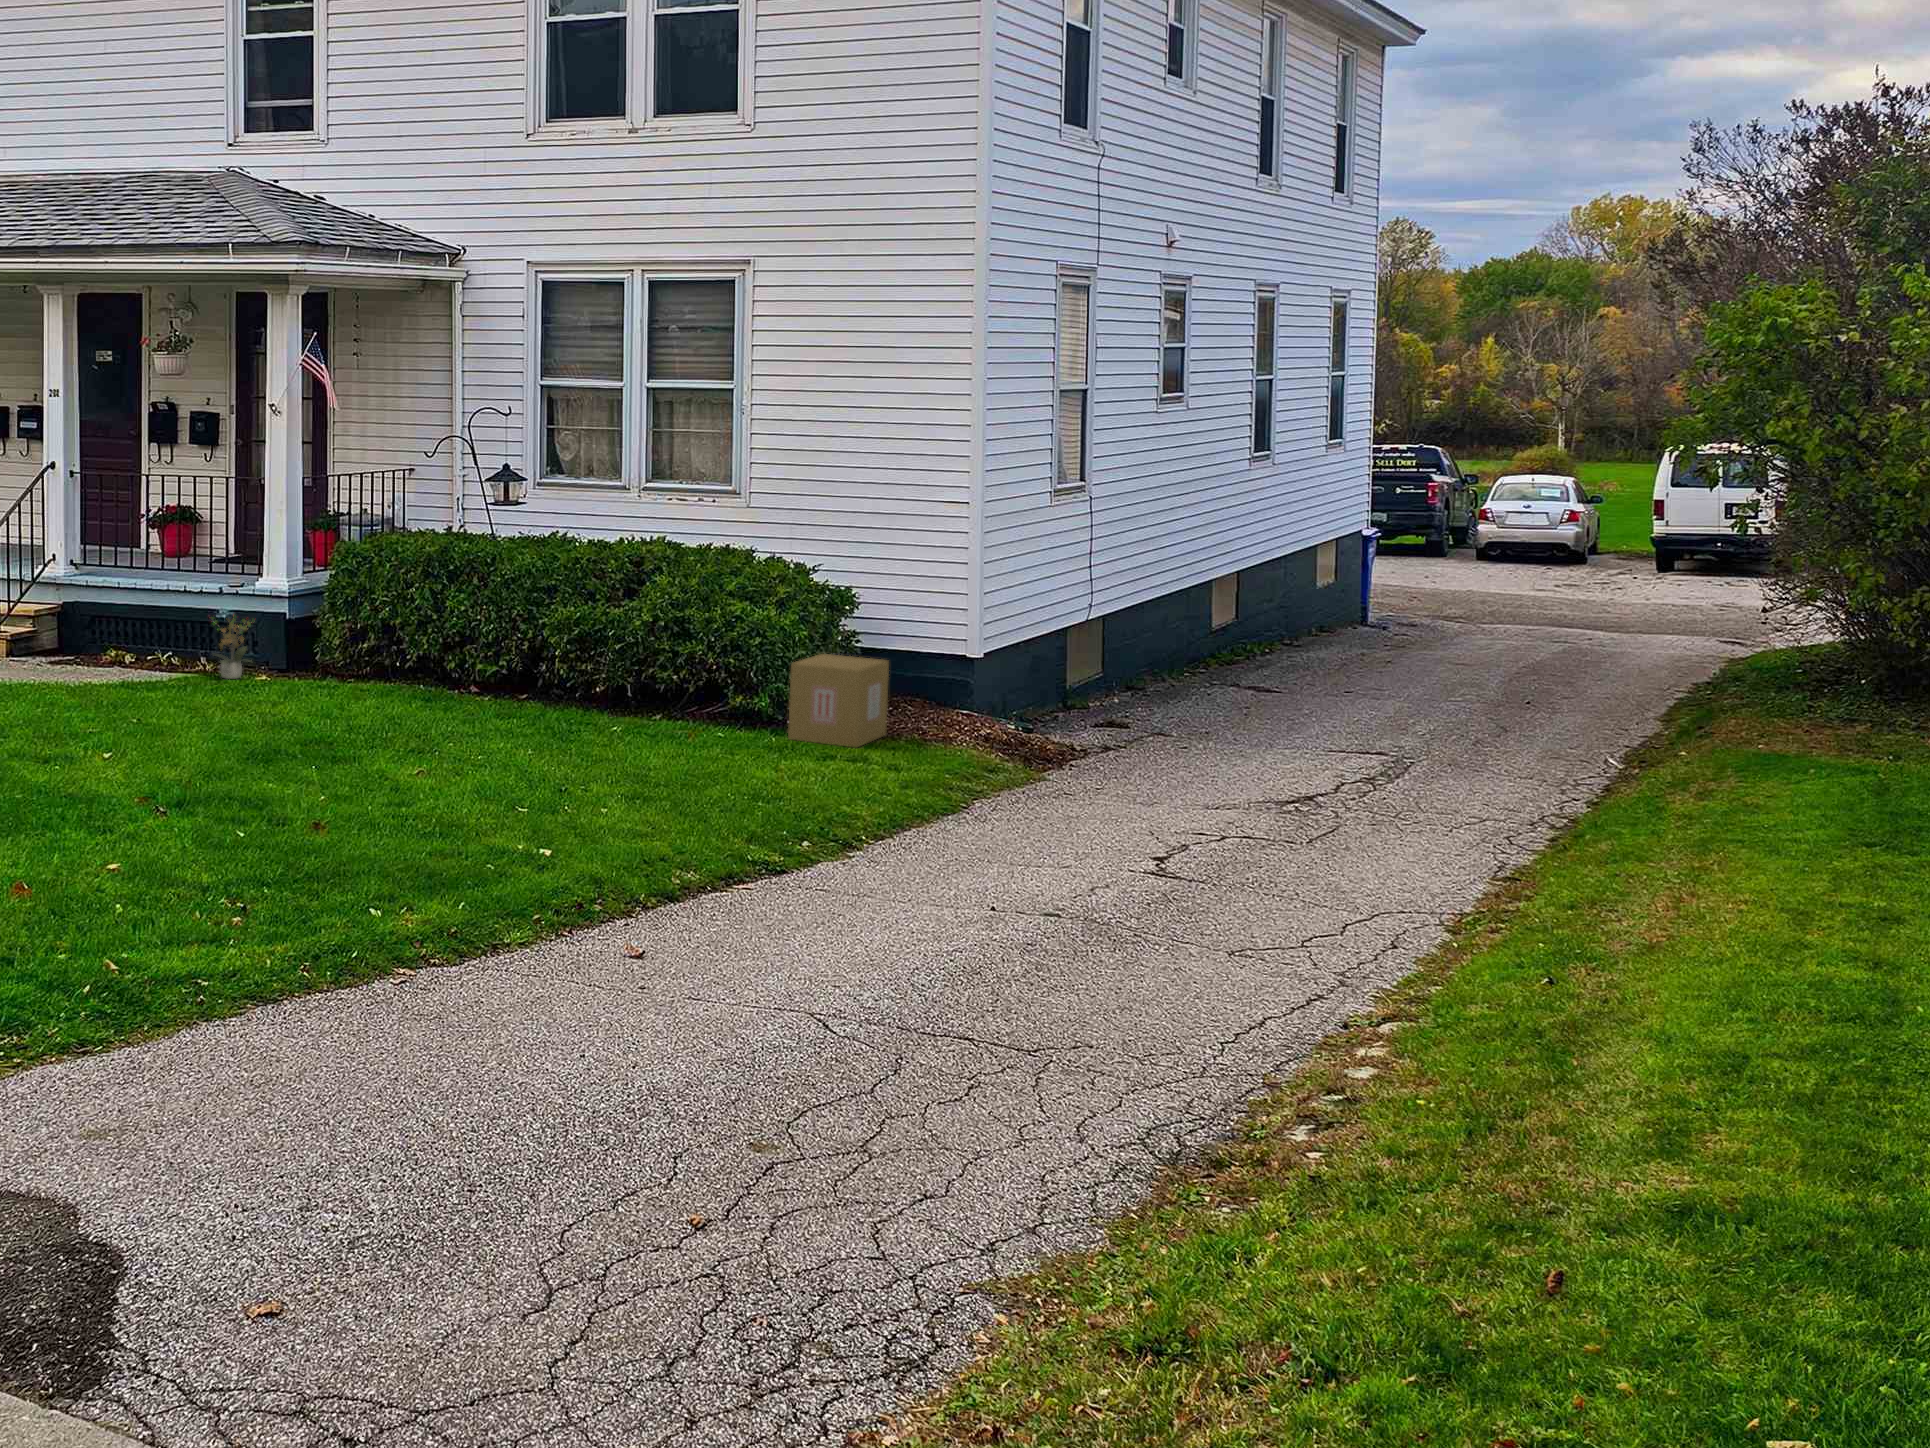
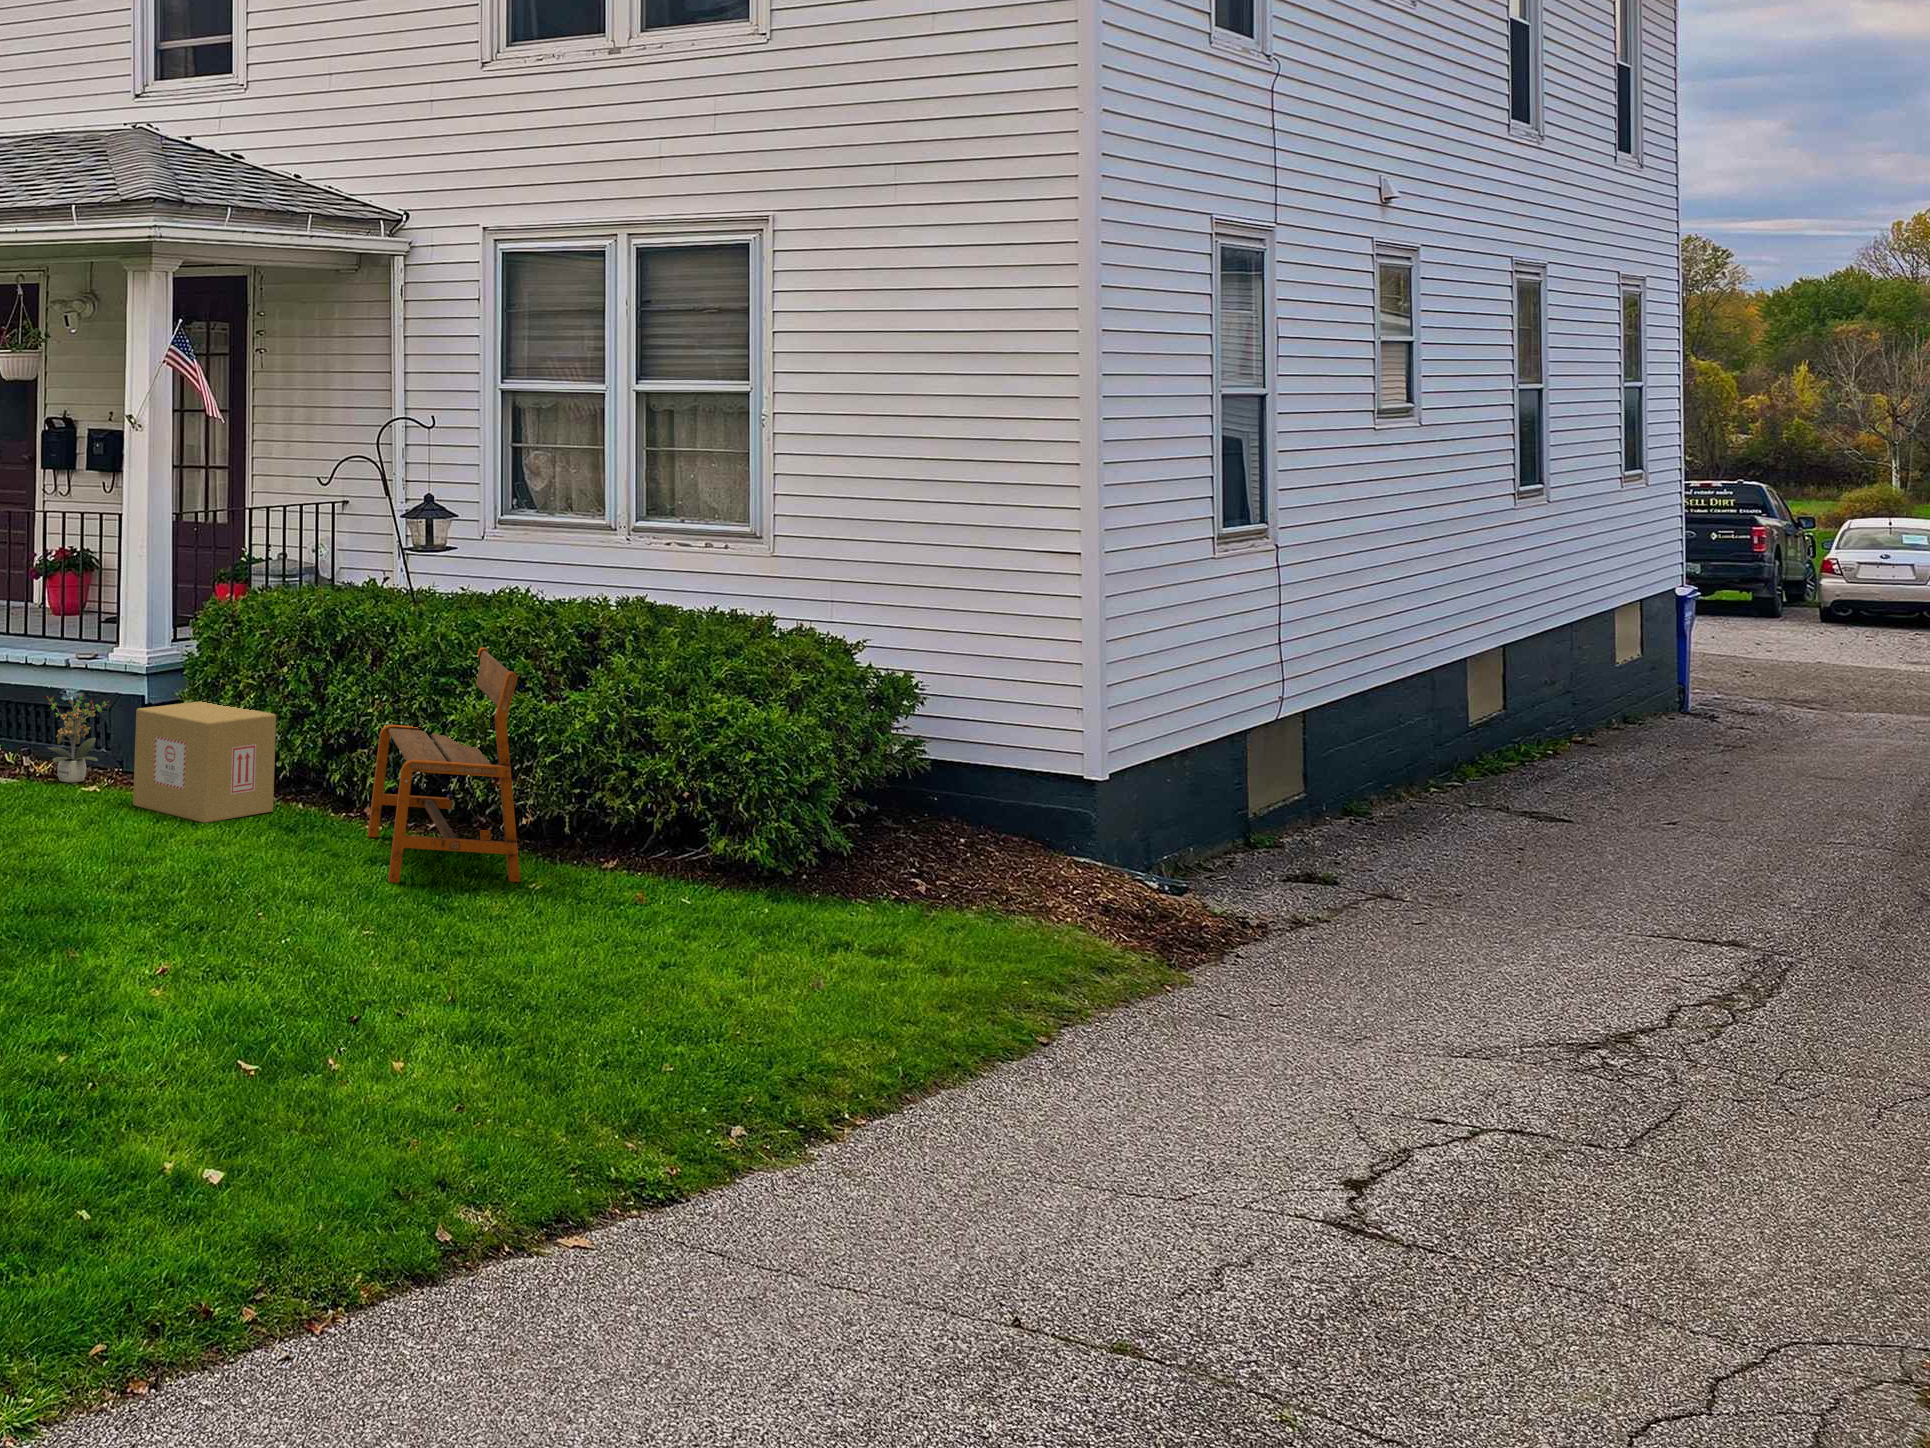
bench: none [474,571,597,732] -> present [368,647,520,883]
cardboard box: present [788,654,889,748] -> present [133,701,276,823]

